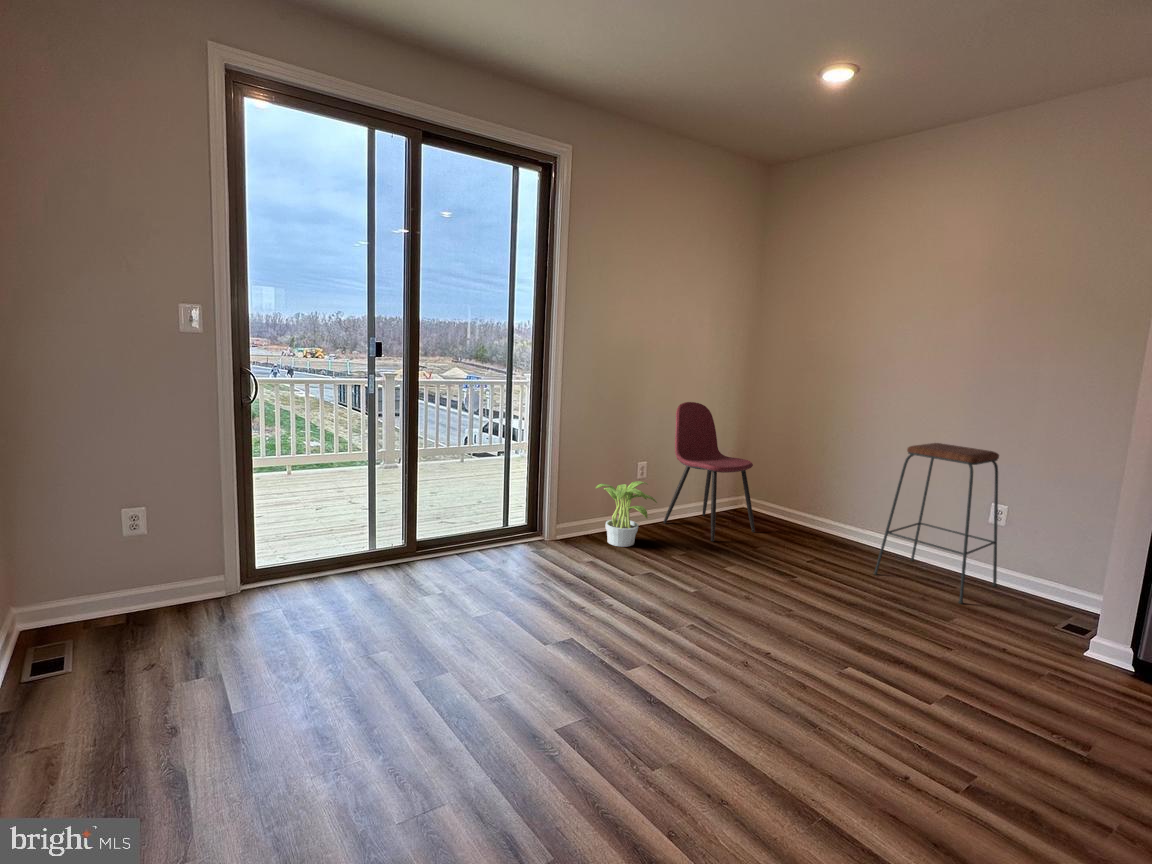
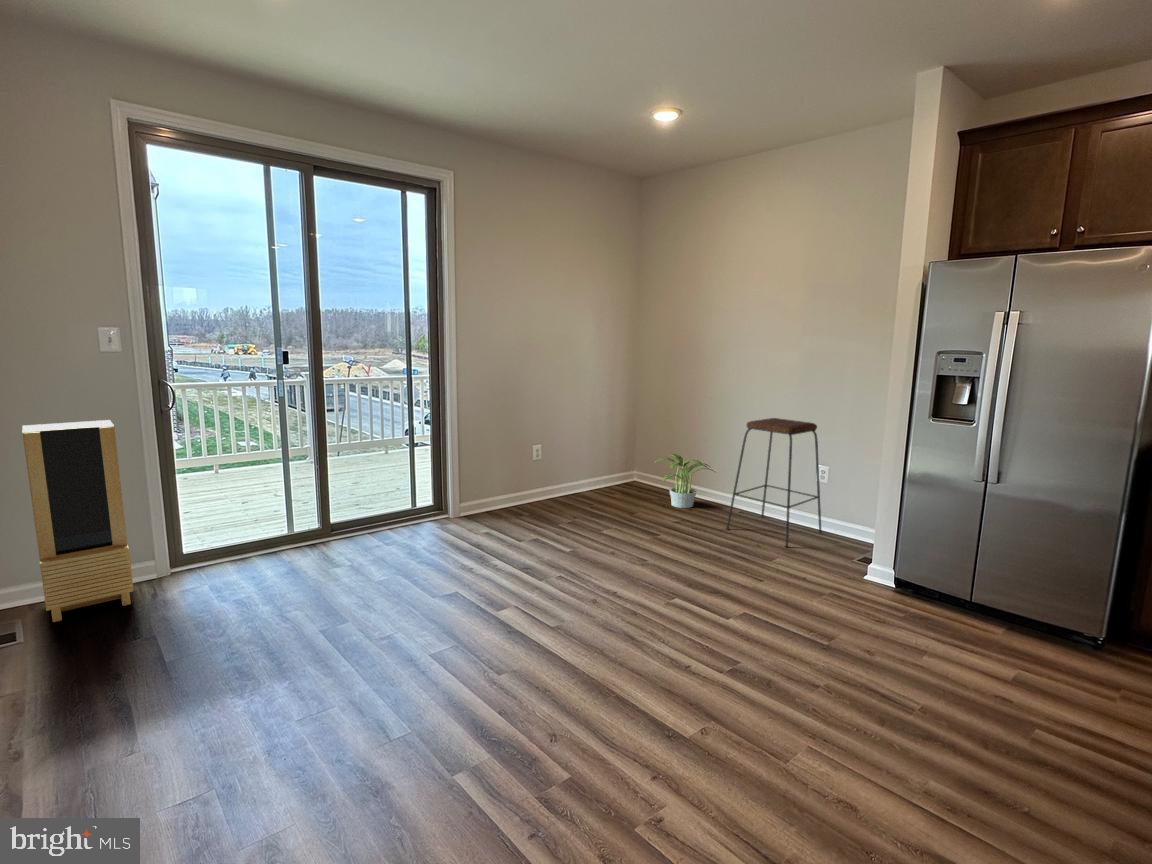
dining chair: present [664,402,755,541] -> none [561,391,638,511]
storage cabinet: none [88,411,199,646] -> present [22,420,134,622]
potted plant: present [596,481,657,547] -> present [655,454,715,508]

